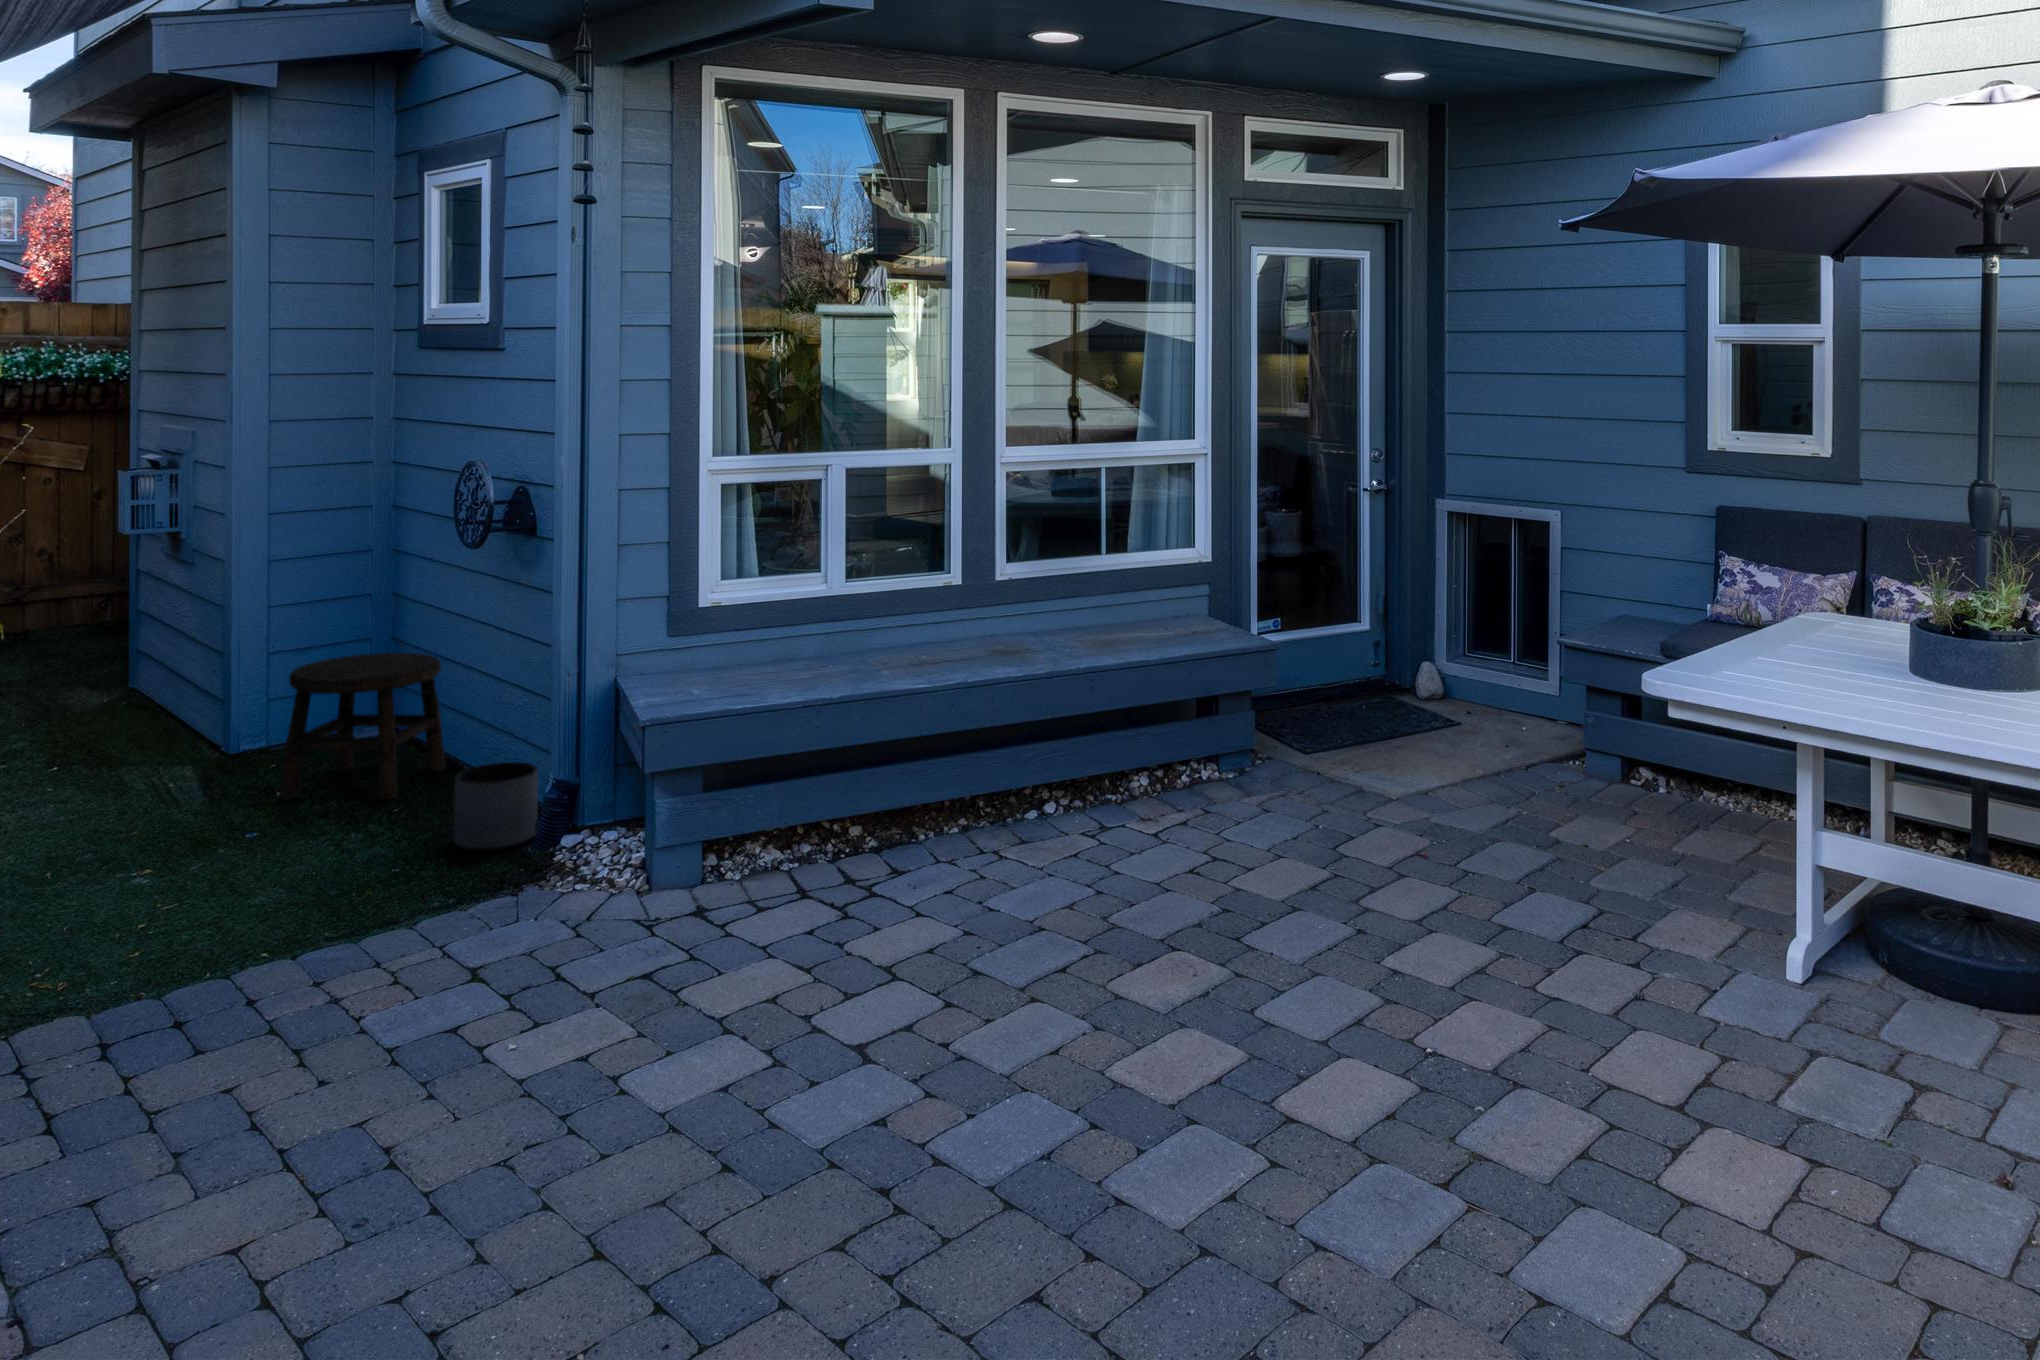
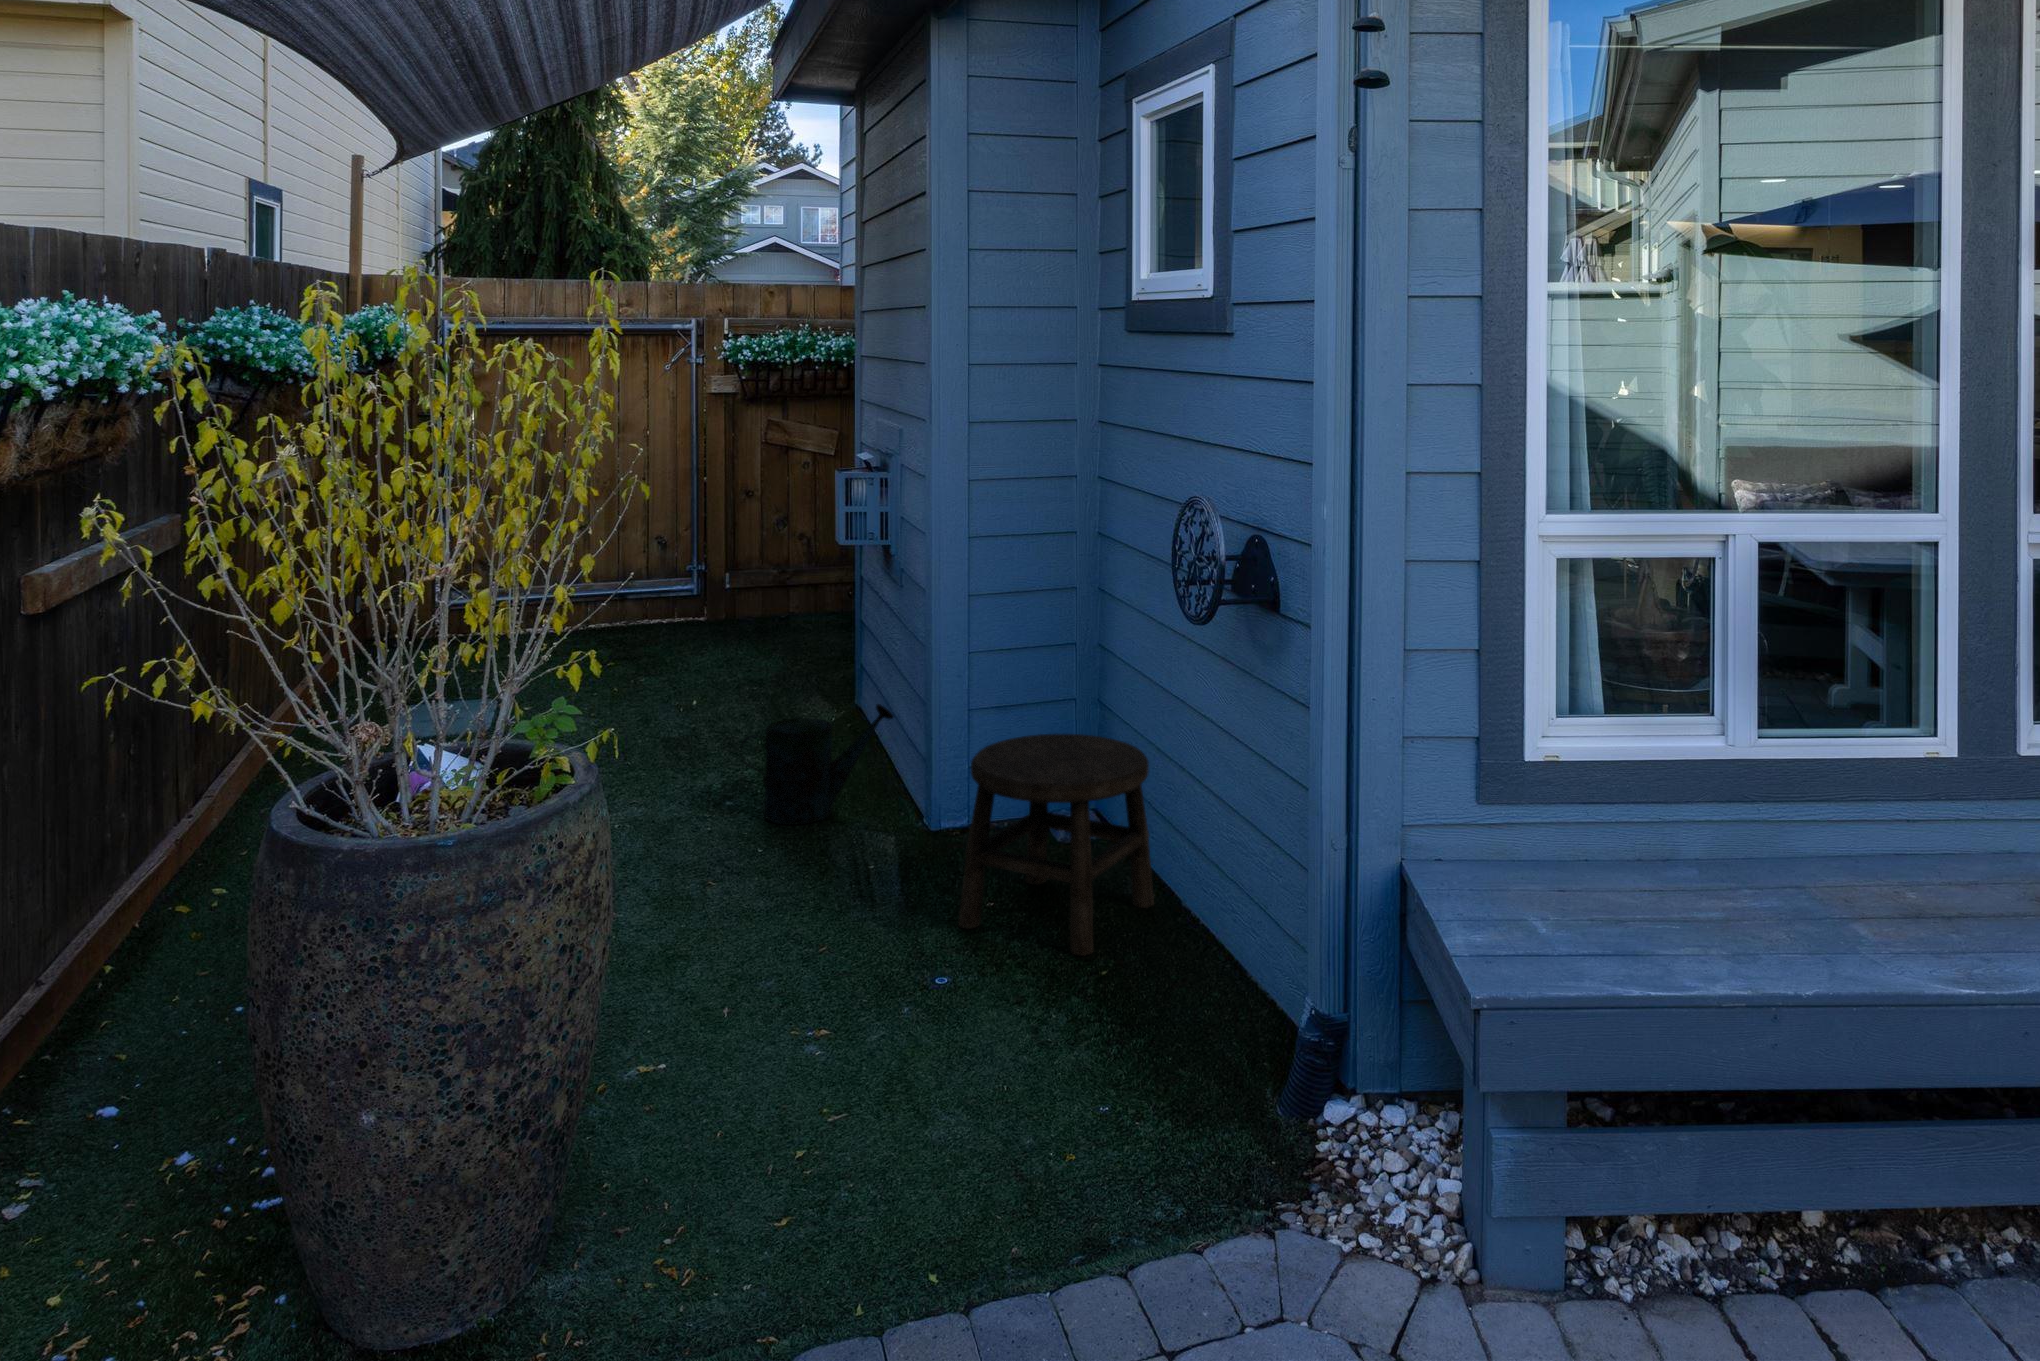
watering can: none [44,661,200,767] -> present [741,704,894,825]
planter: present [453,762,538,851] -> none [1160,958,1278,1113]

